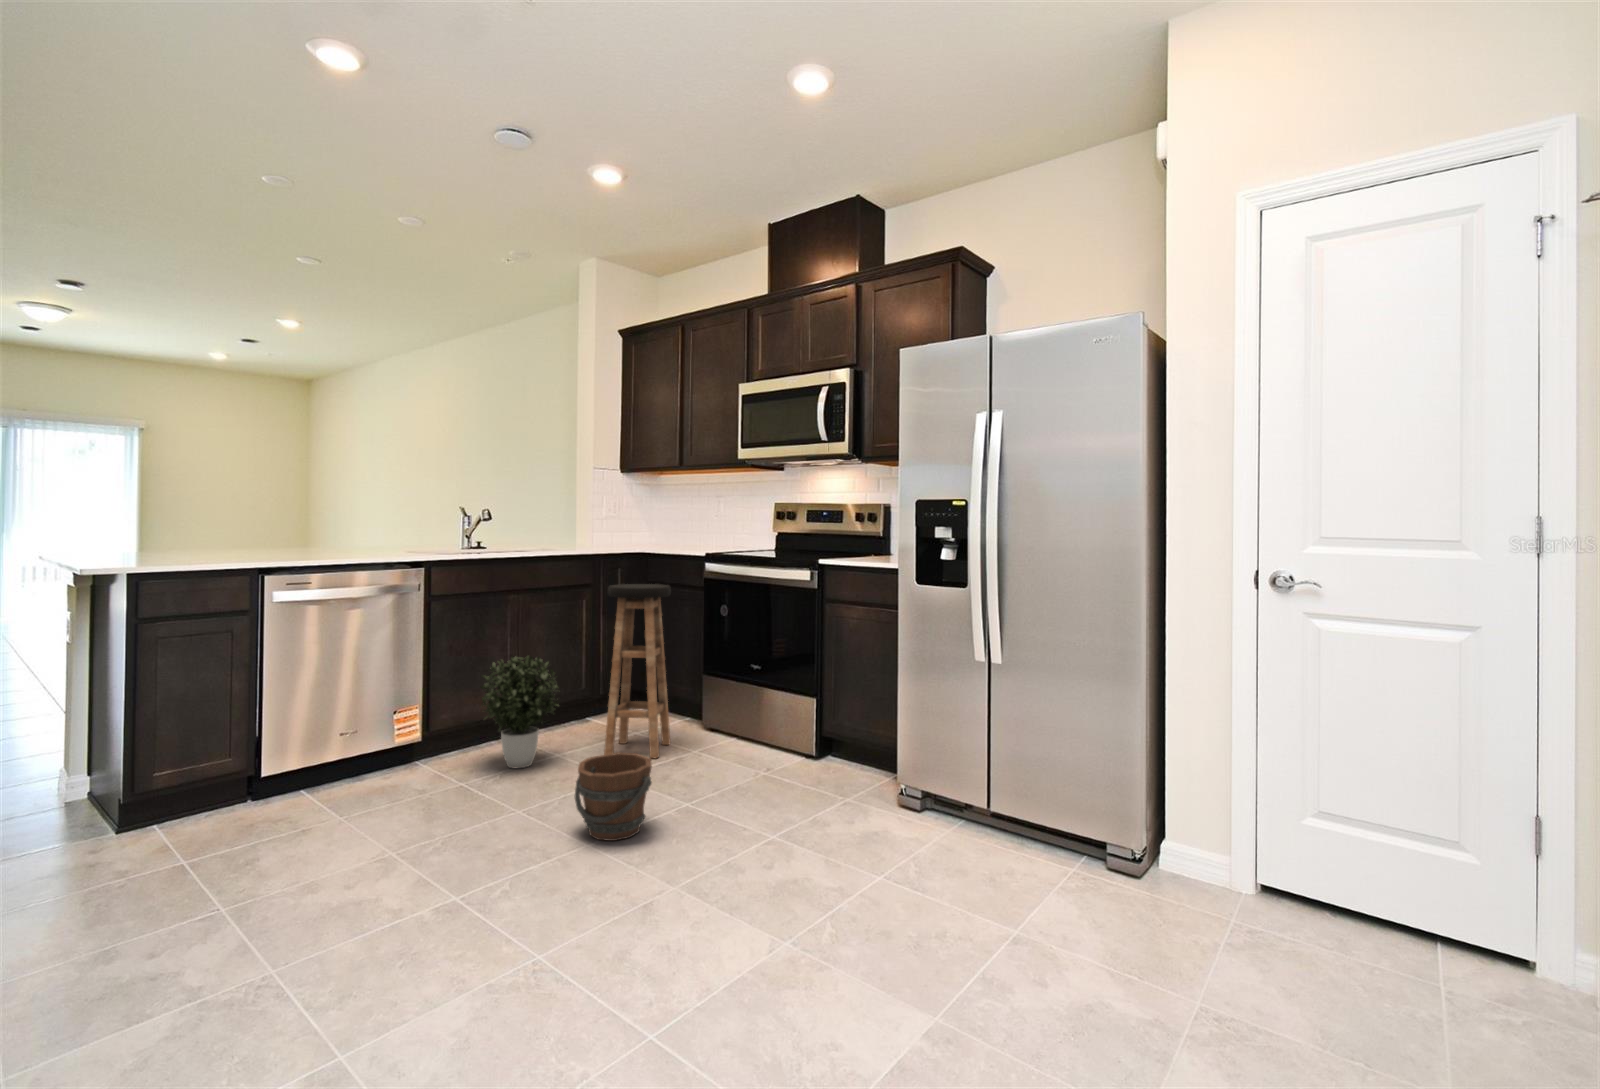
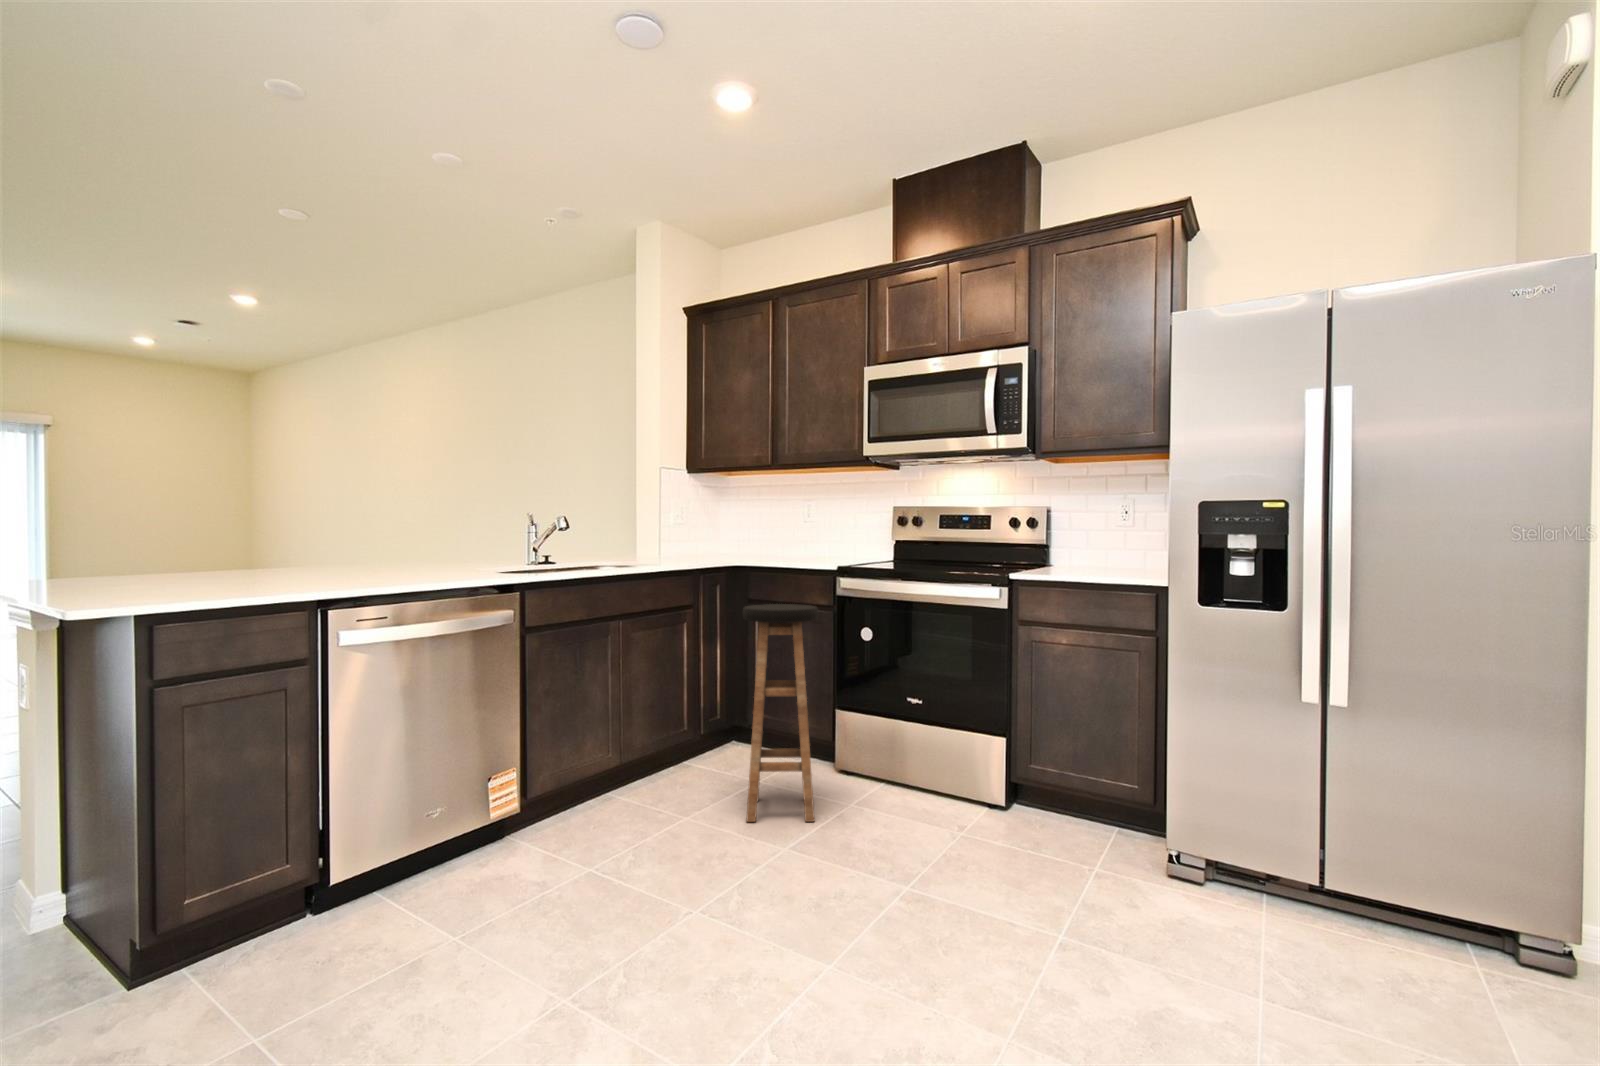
potted plant: present [481,656,558,768] -> none [598,698,700,846]
bucket: present [574,753,652,841] -> none [796,830,907,959]

